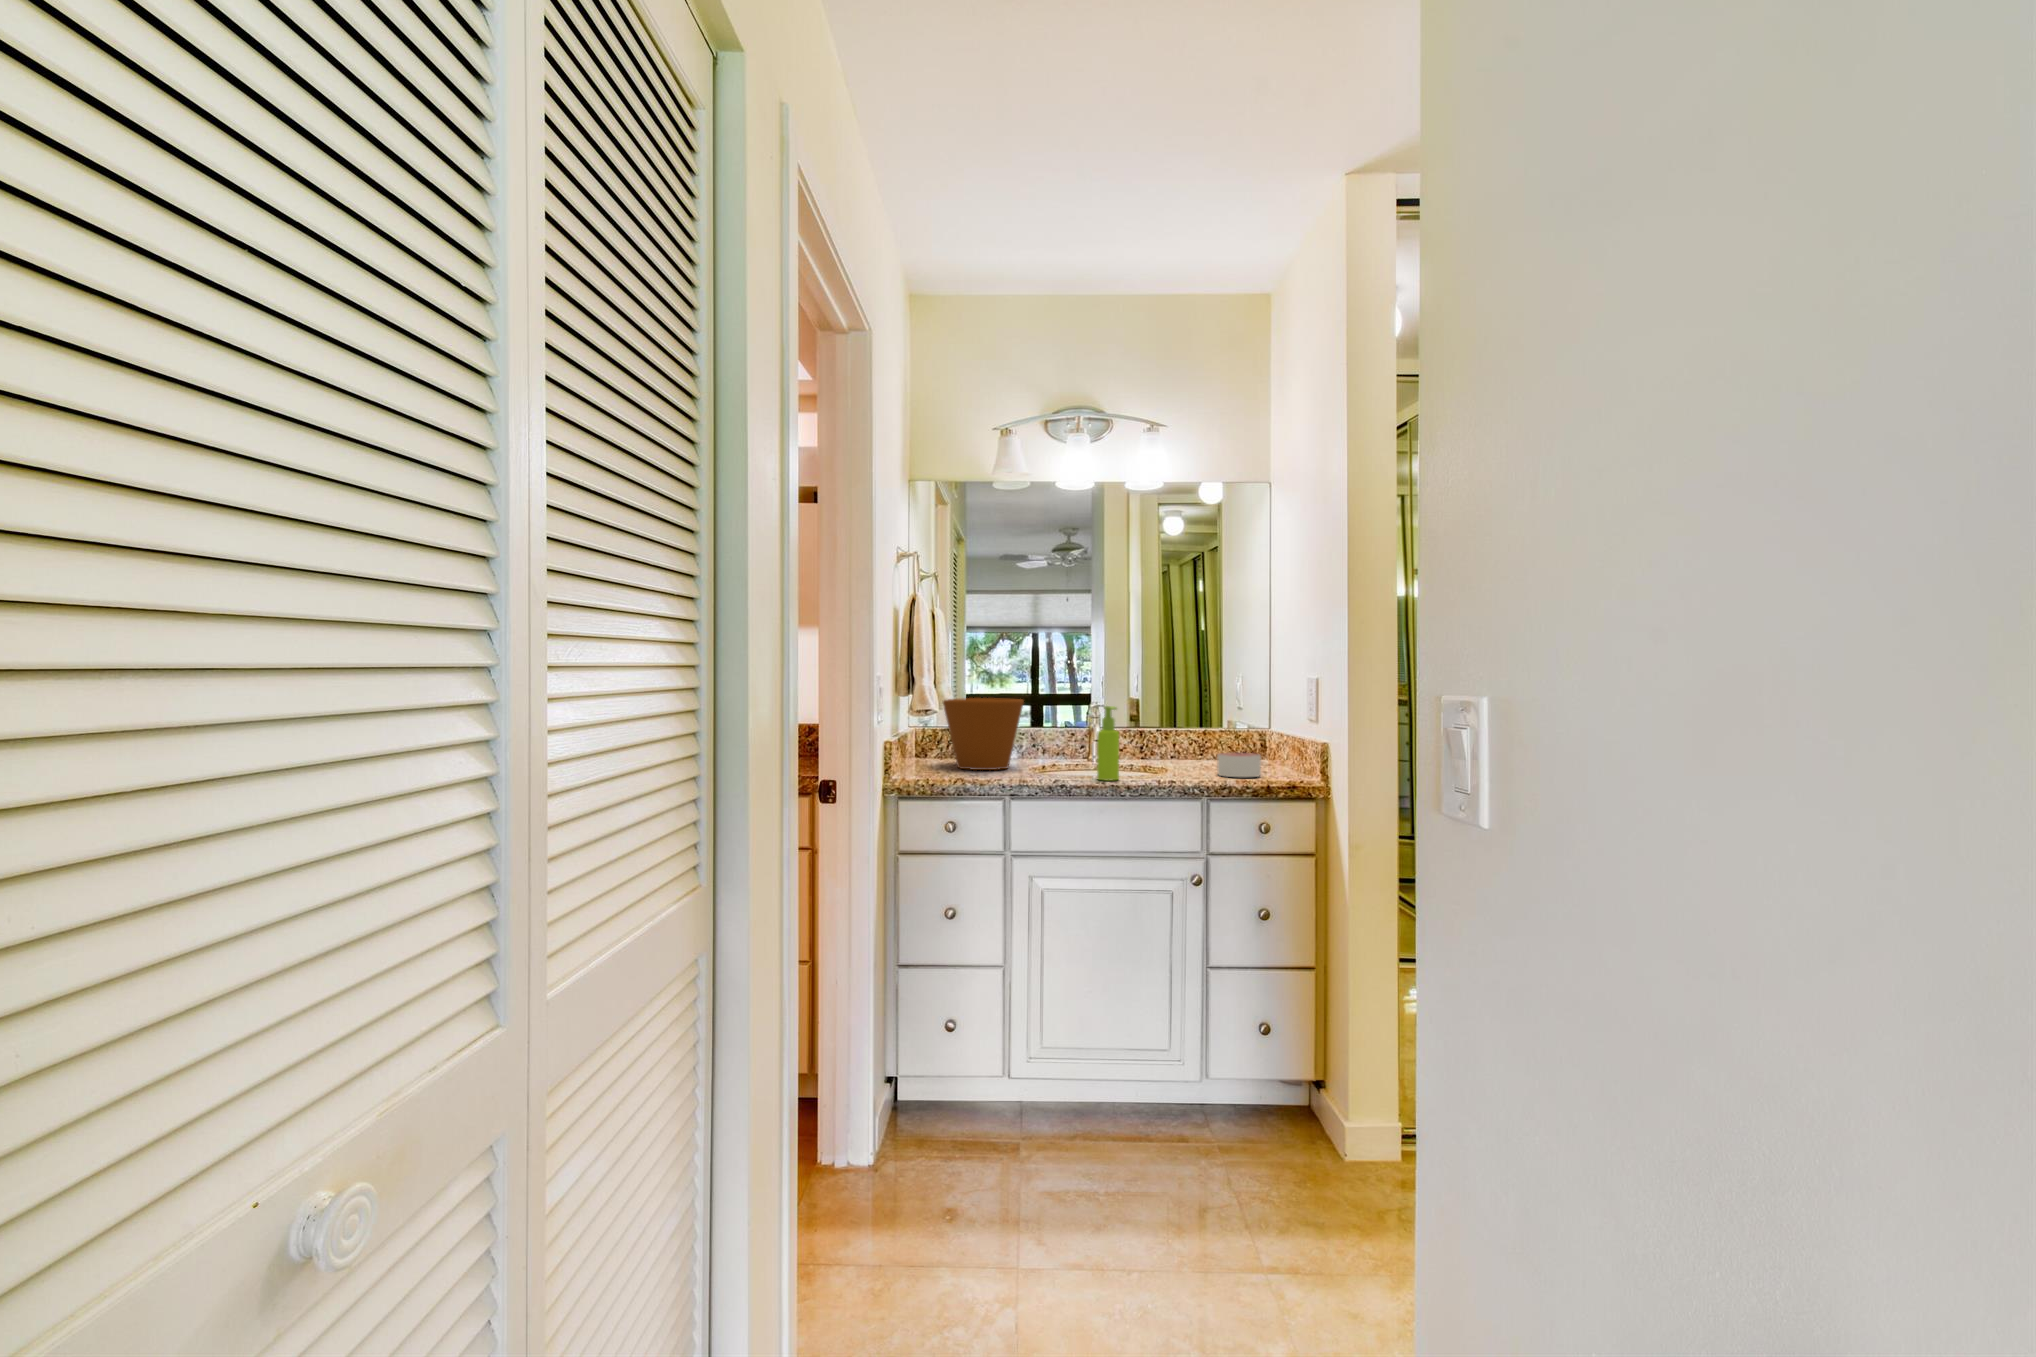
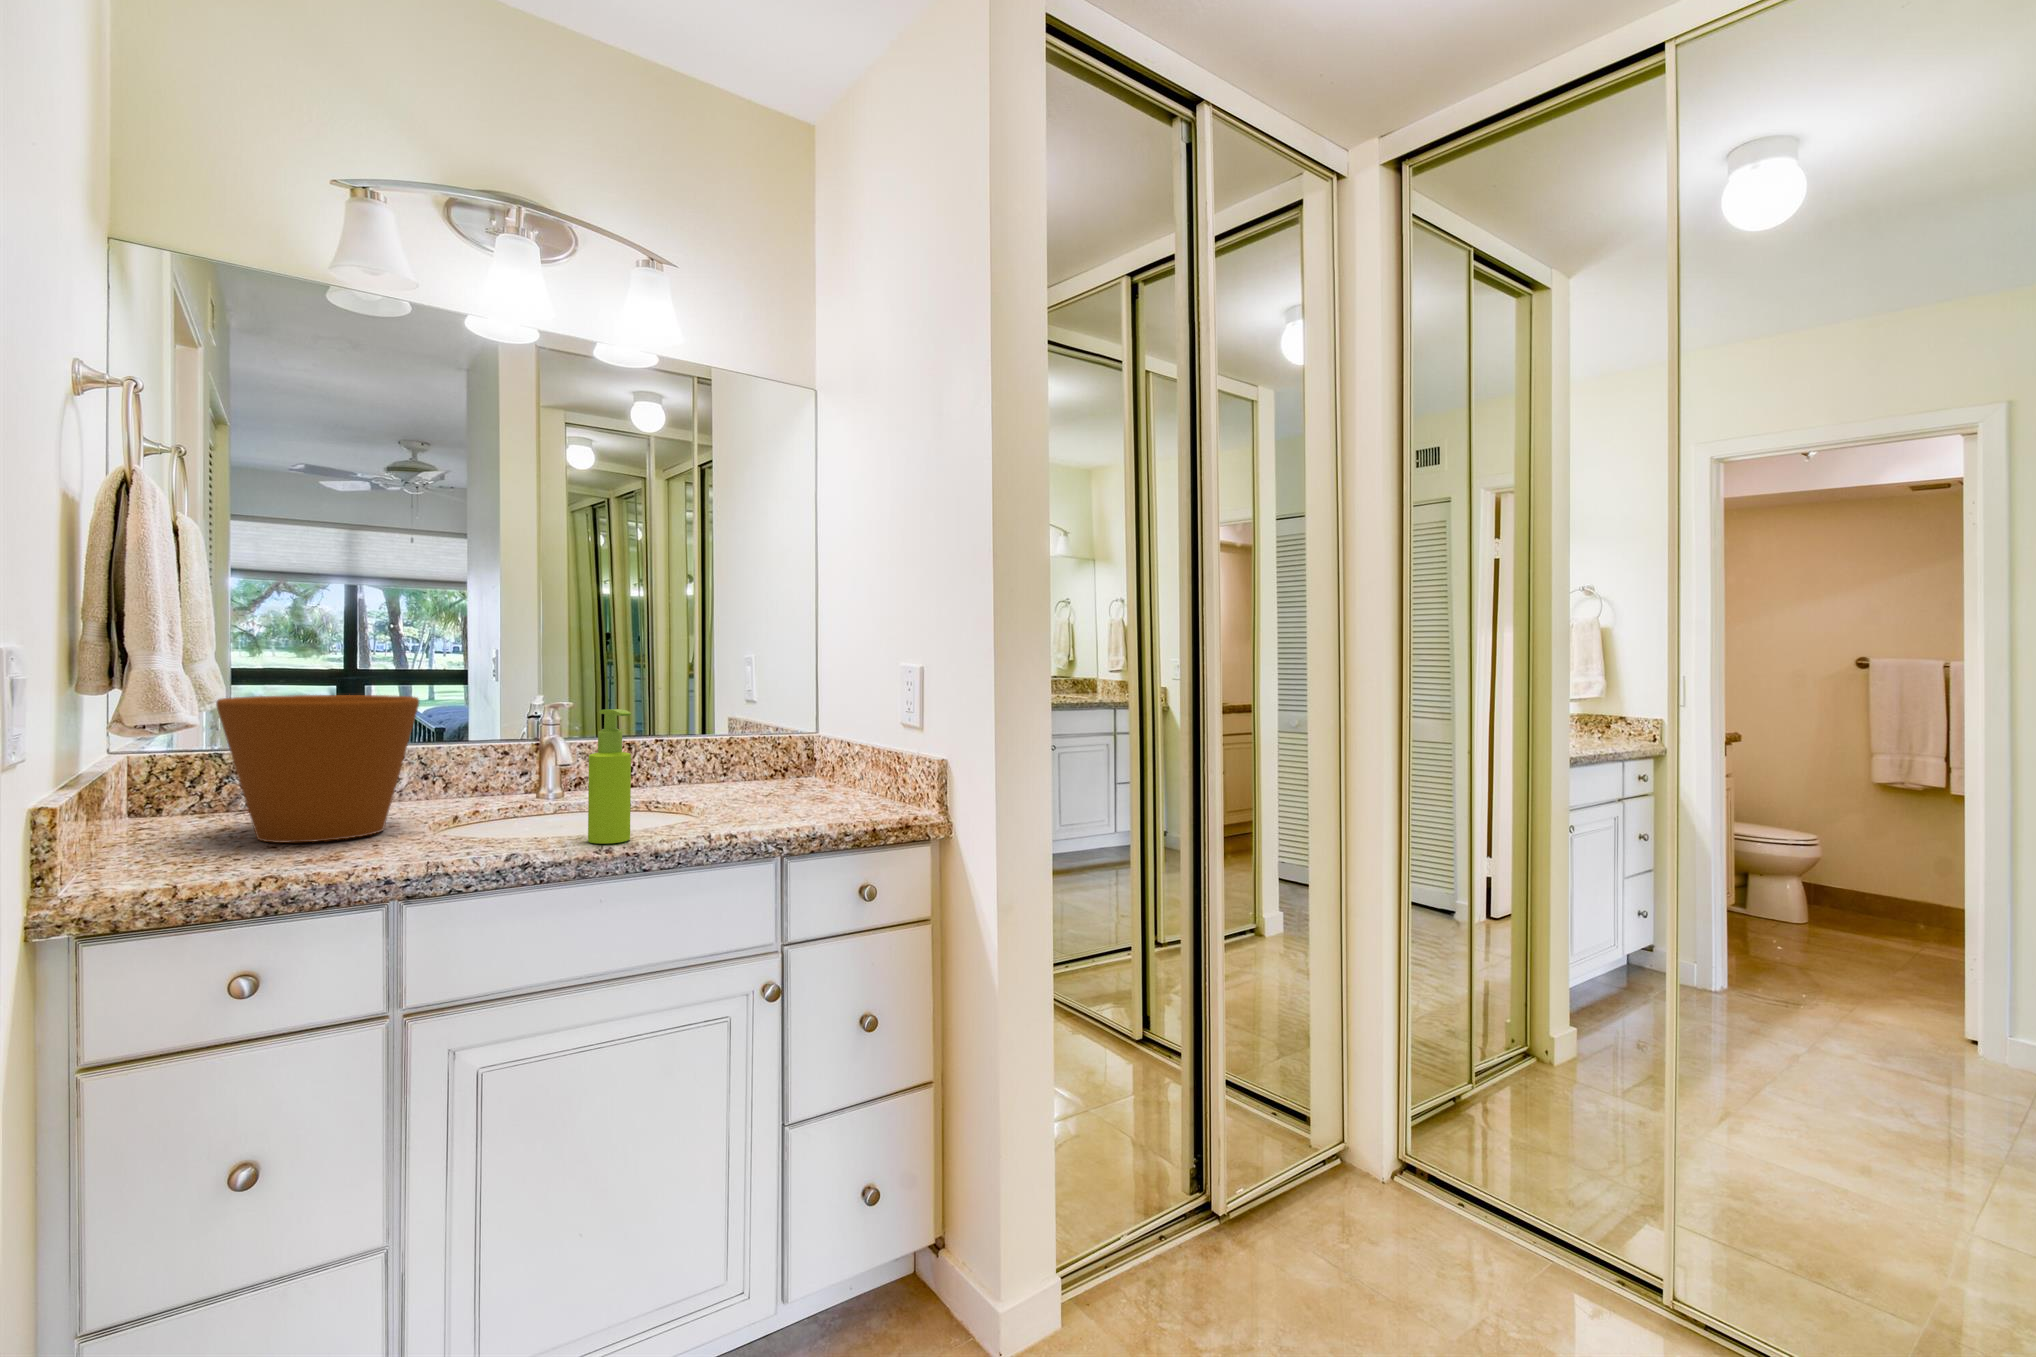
candle: present [1217,753,1261,777] -> none [775,772,841,813]

